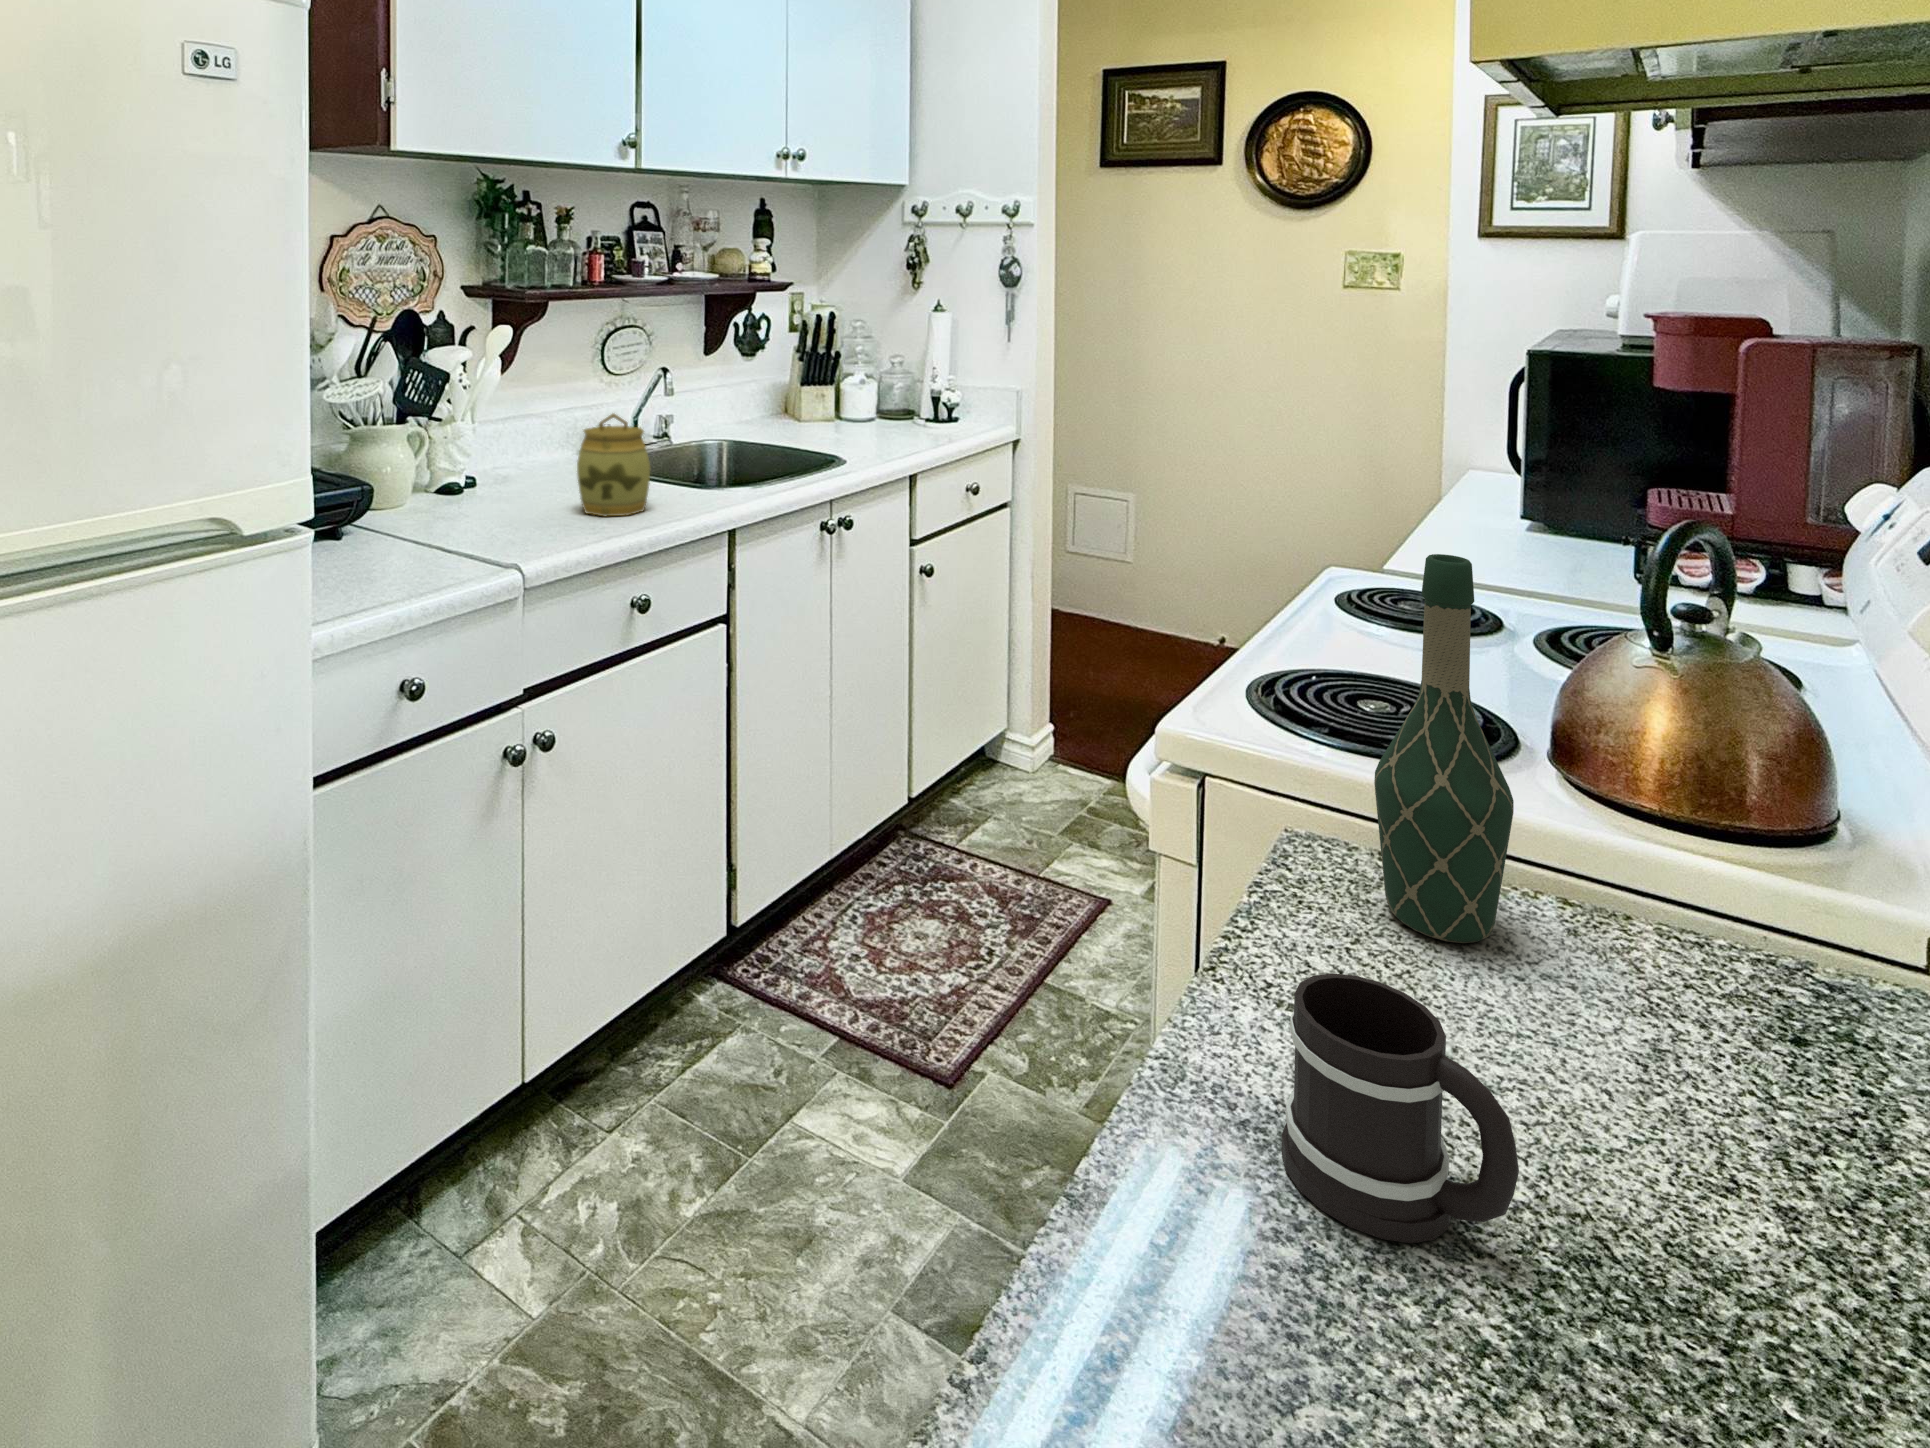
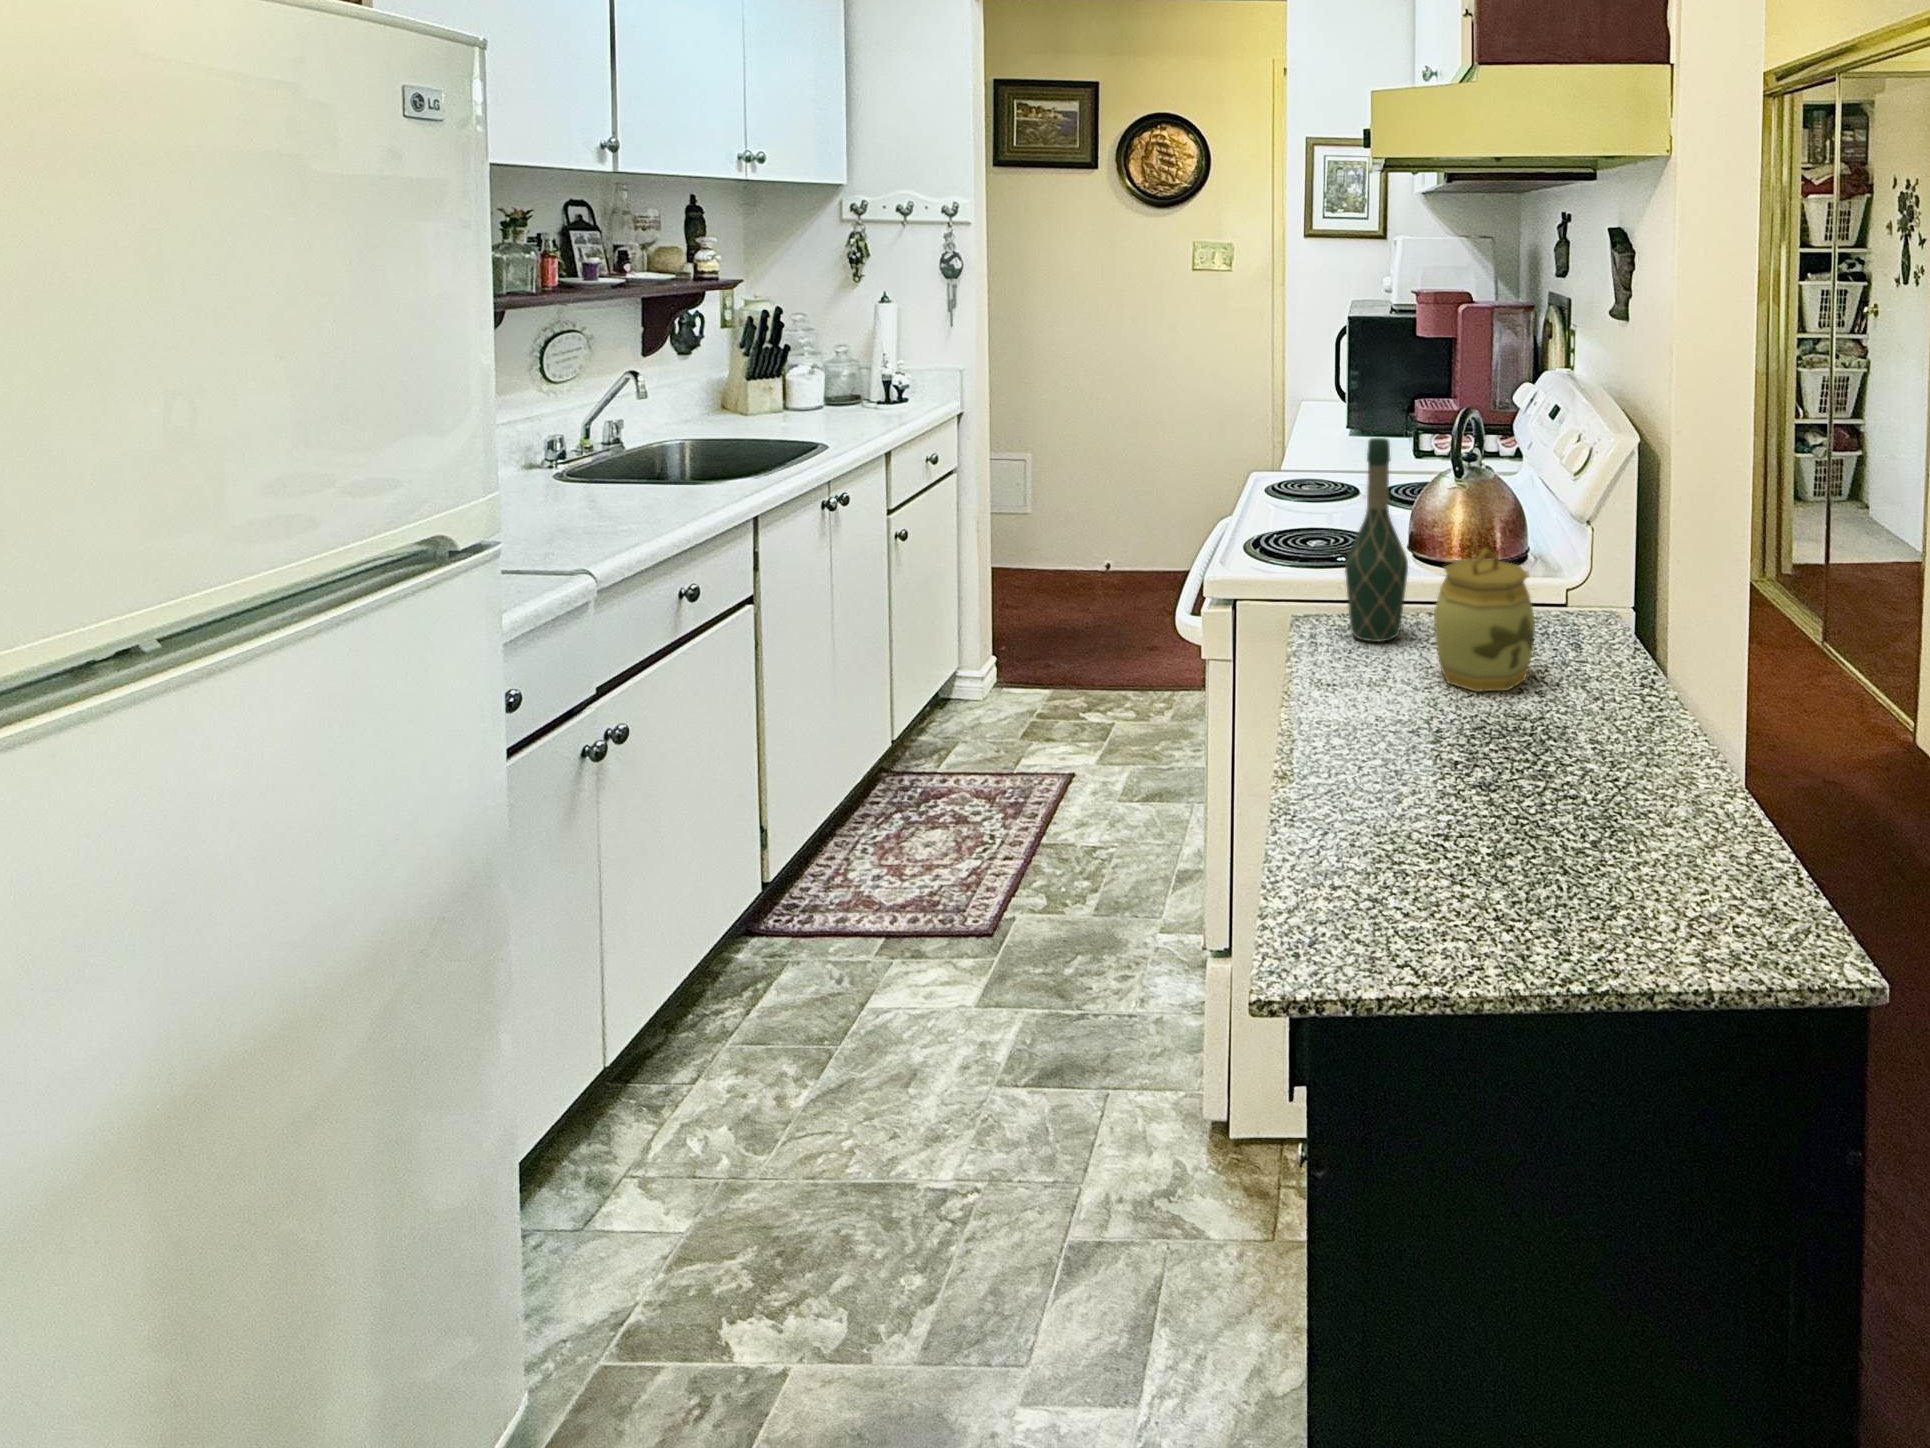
jar: present [577,413,650,516] -> present [1434,548,1535,691]
mug: present [1281,973,1519,1243] -> none [1353,638,1451,744]

